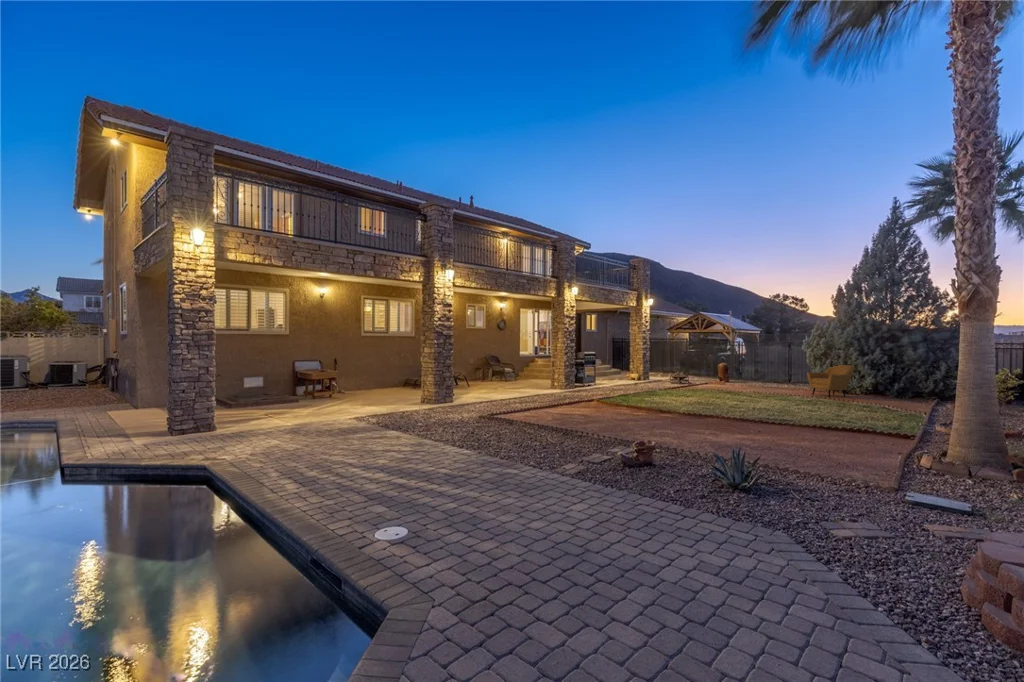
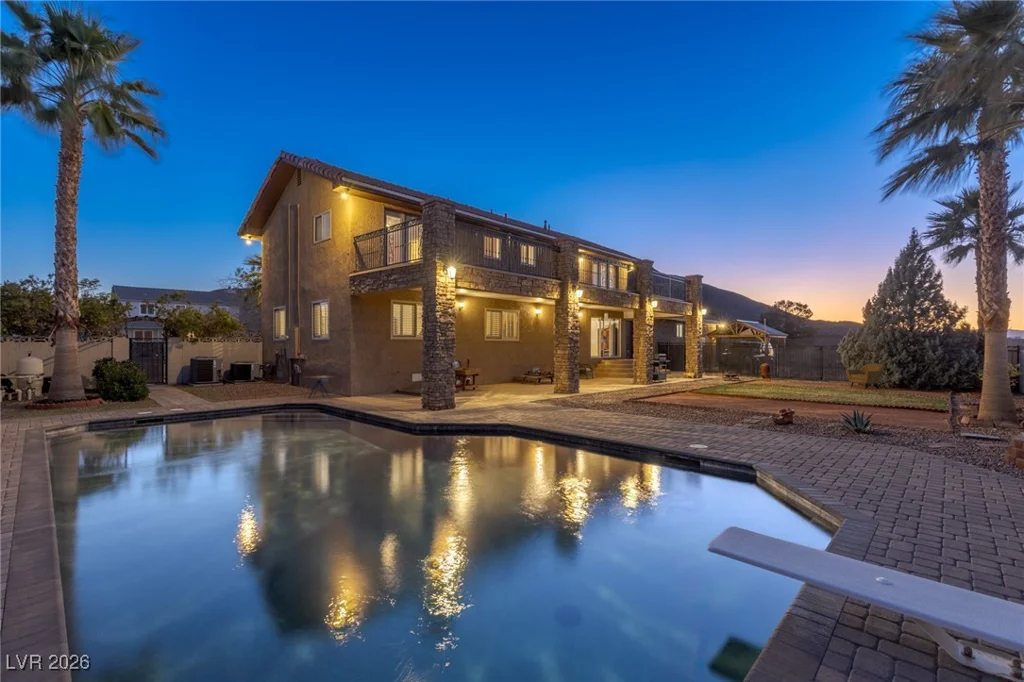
round table: none [91,376,140,404] -> present [303,376,334,397]

